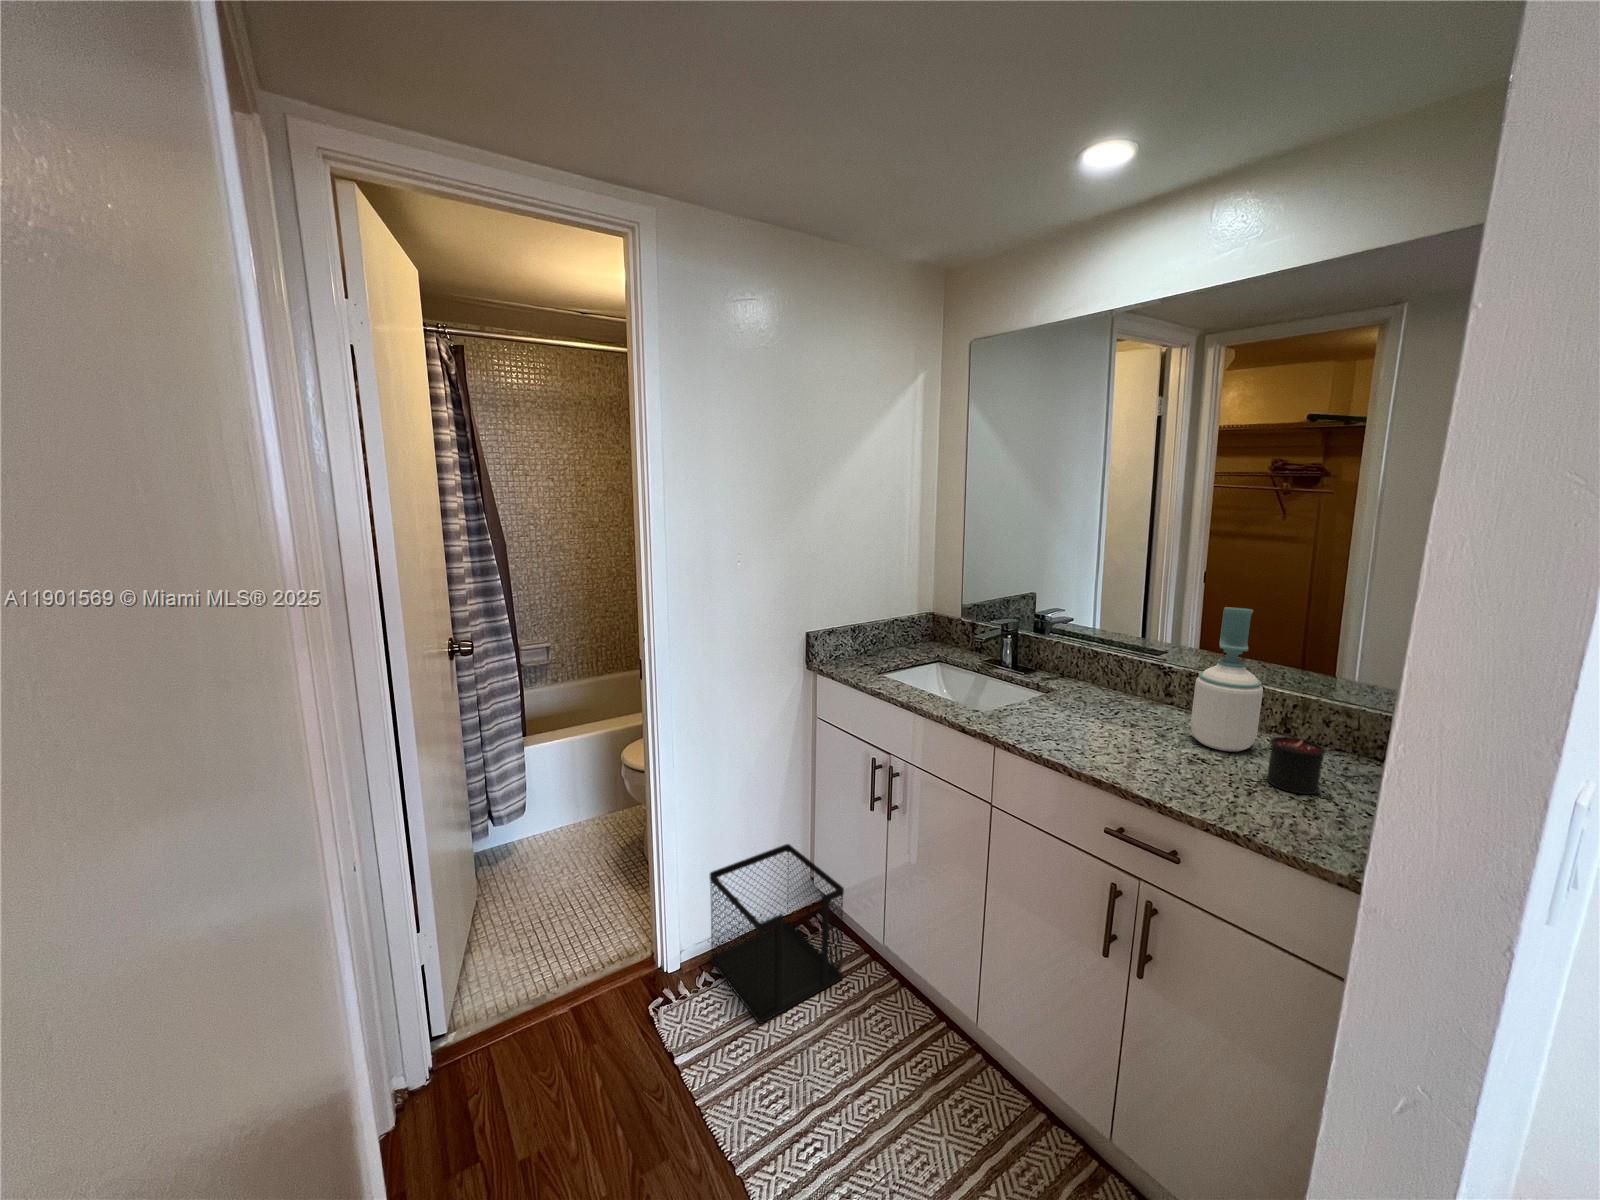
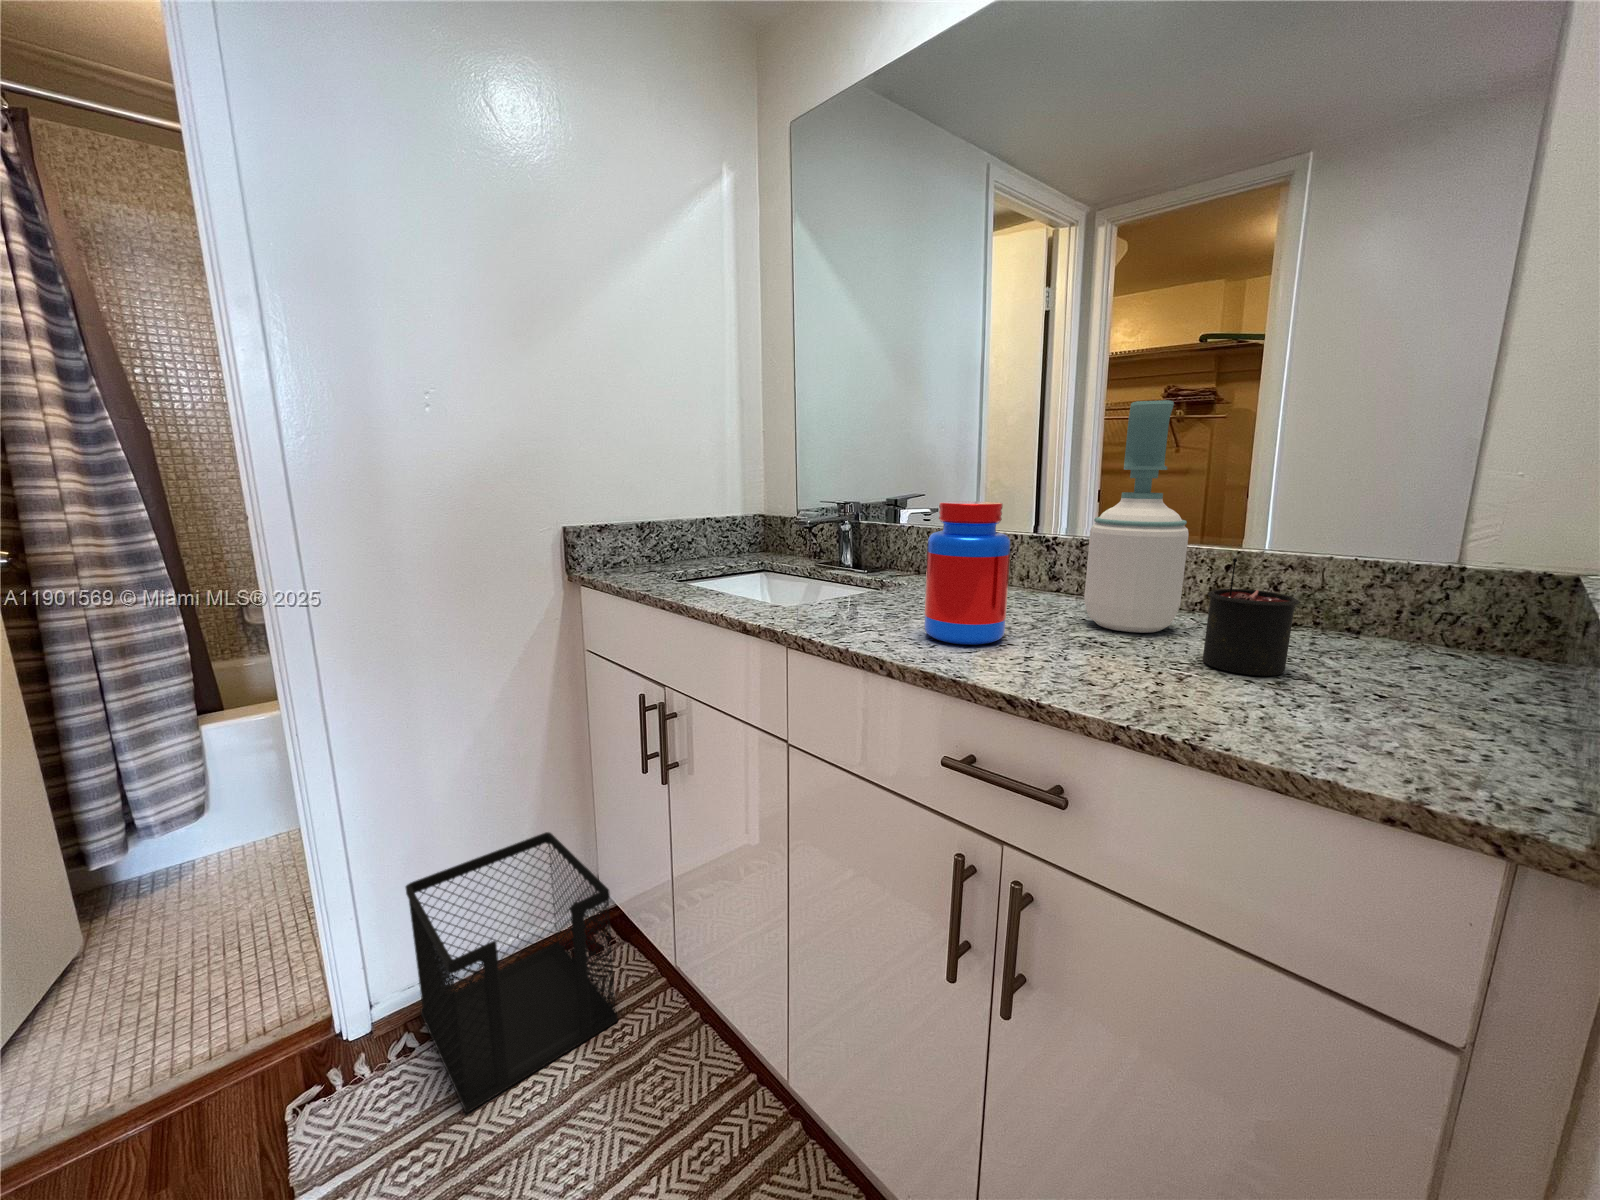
jar: none [1084,664,1143,756] -> present [924,501,1010,645]

